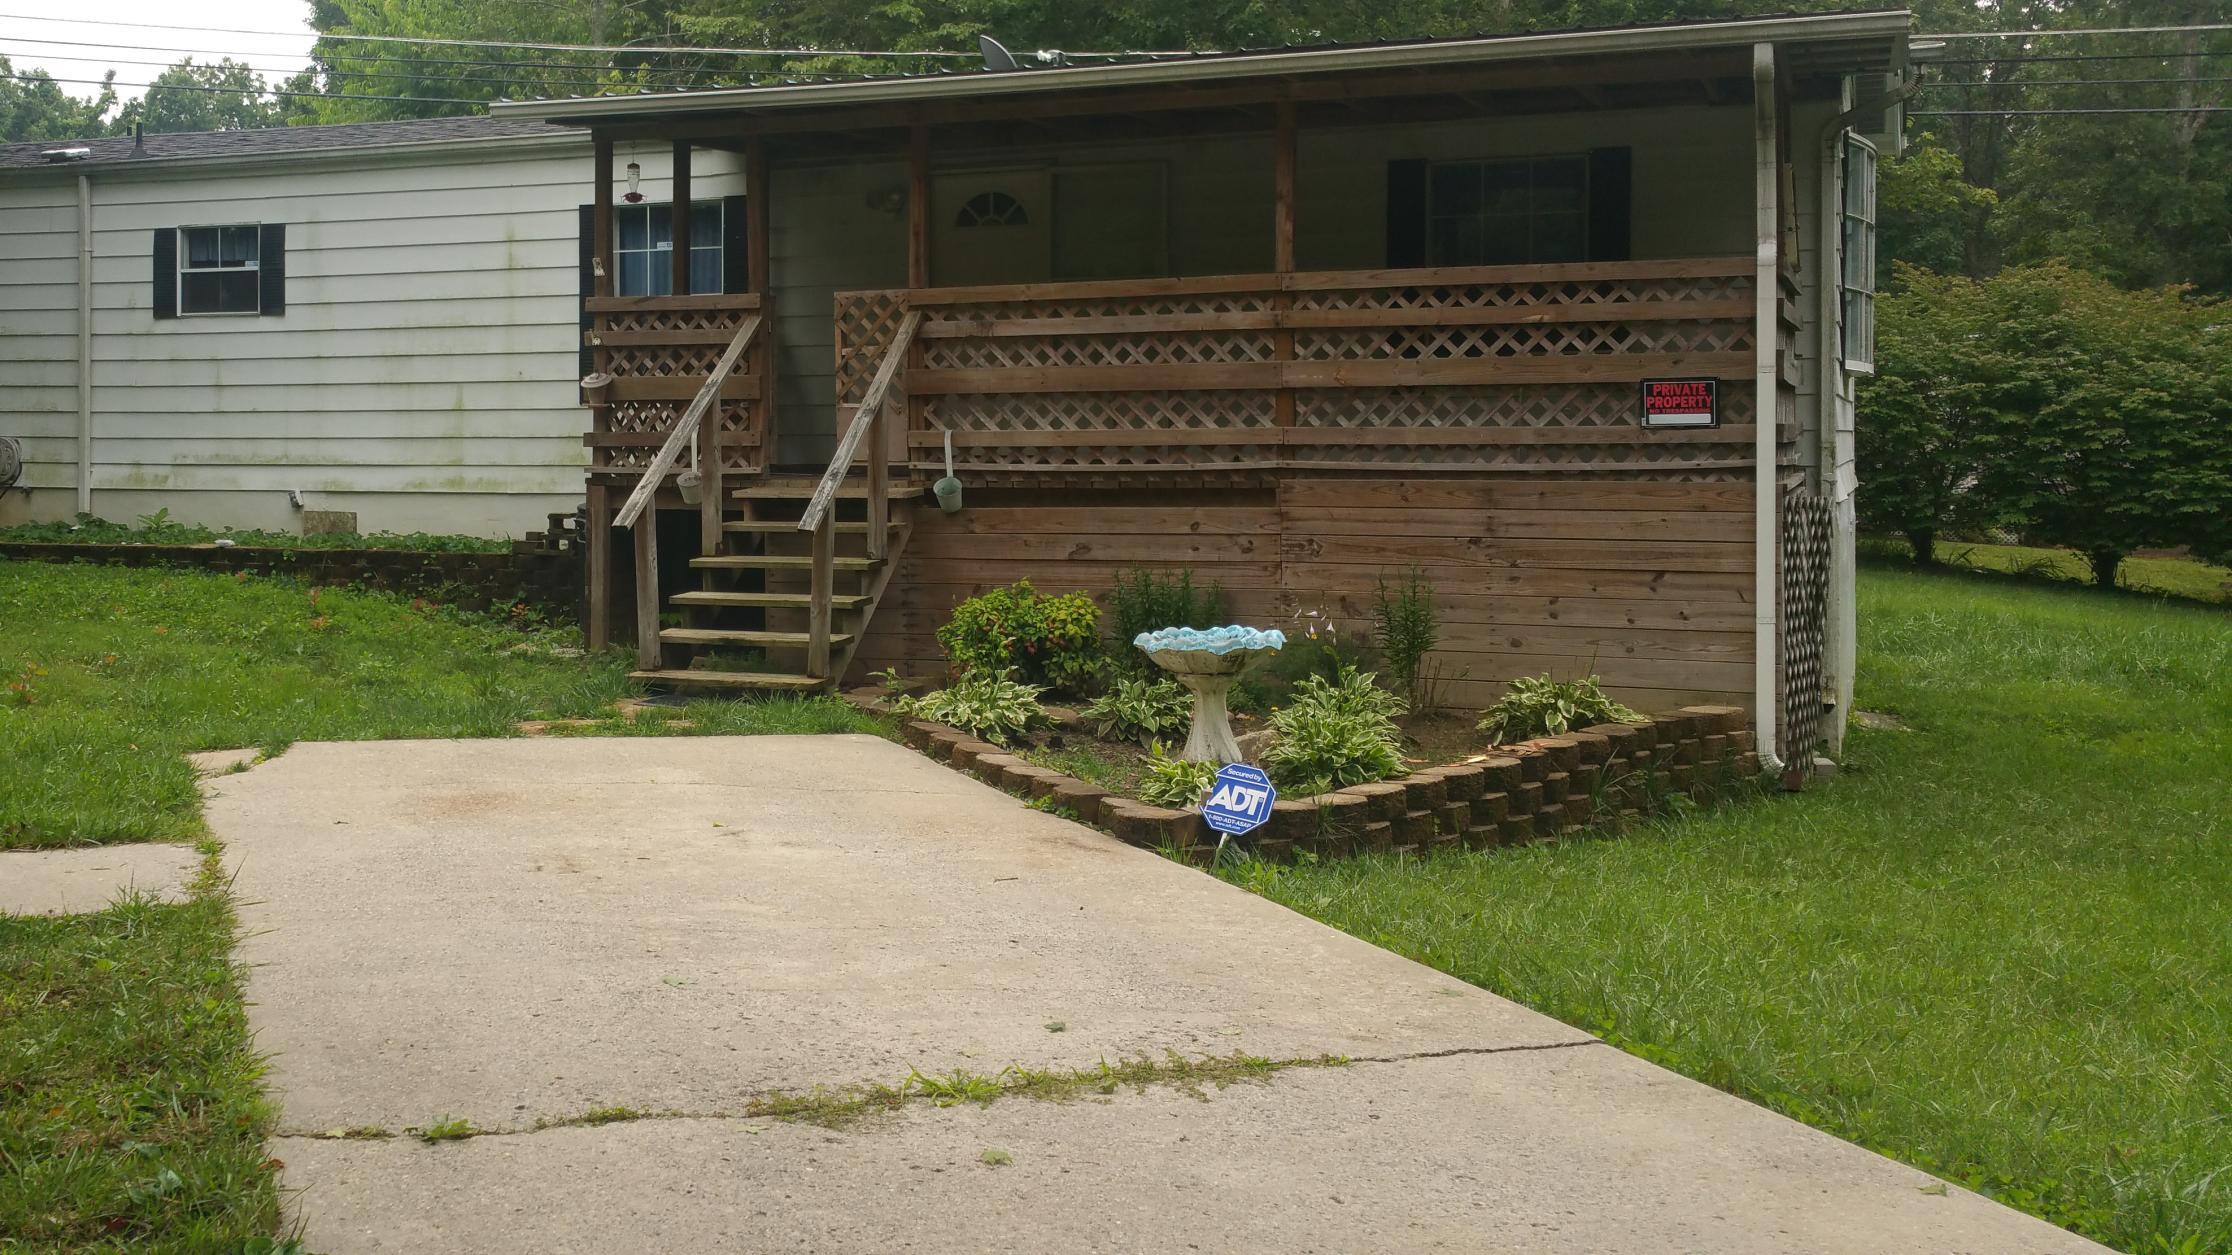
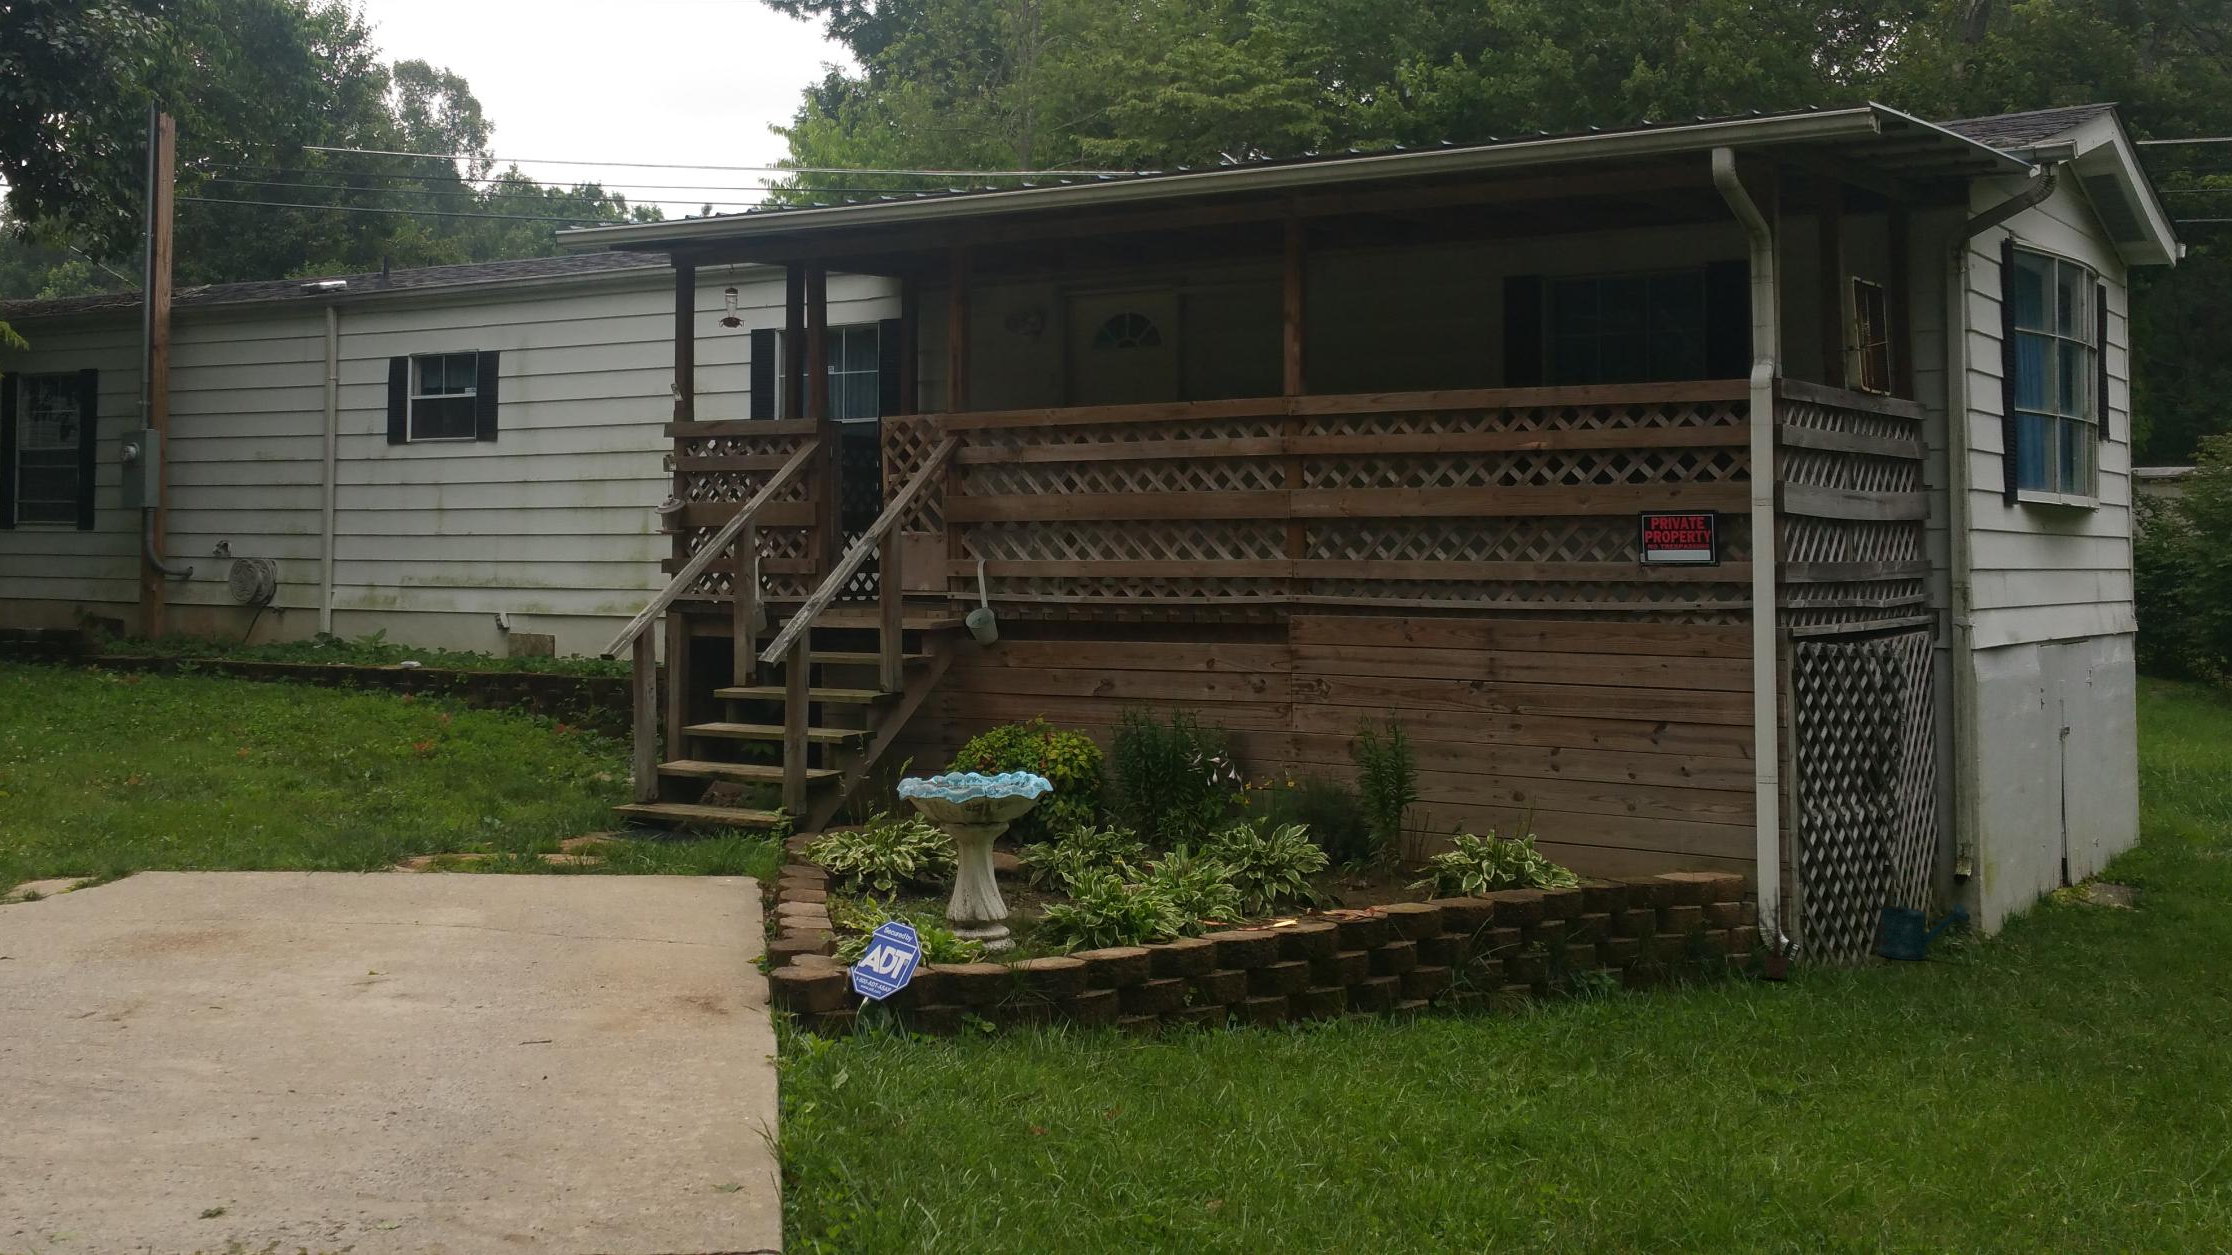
watering can: none [1814,714,1910,770] -> present [1868,894,1968,960]

